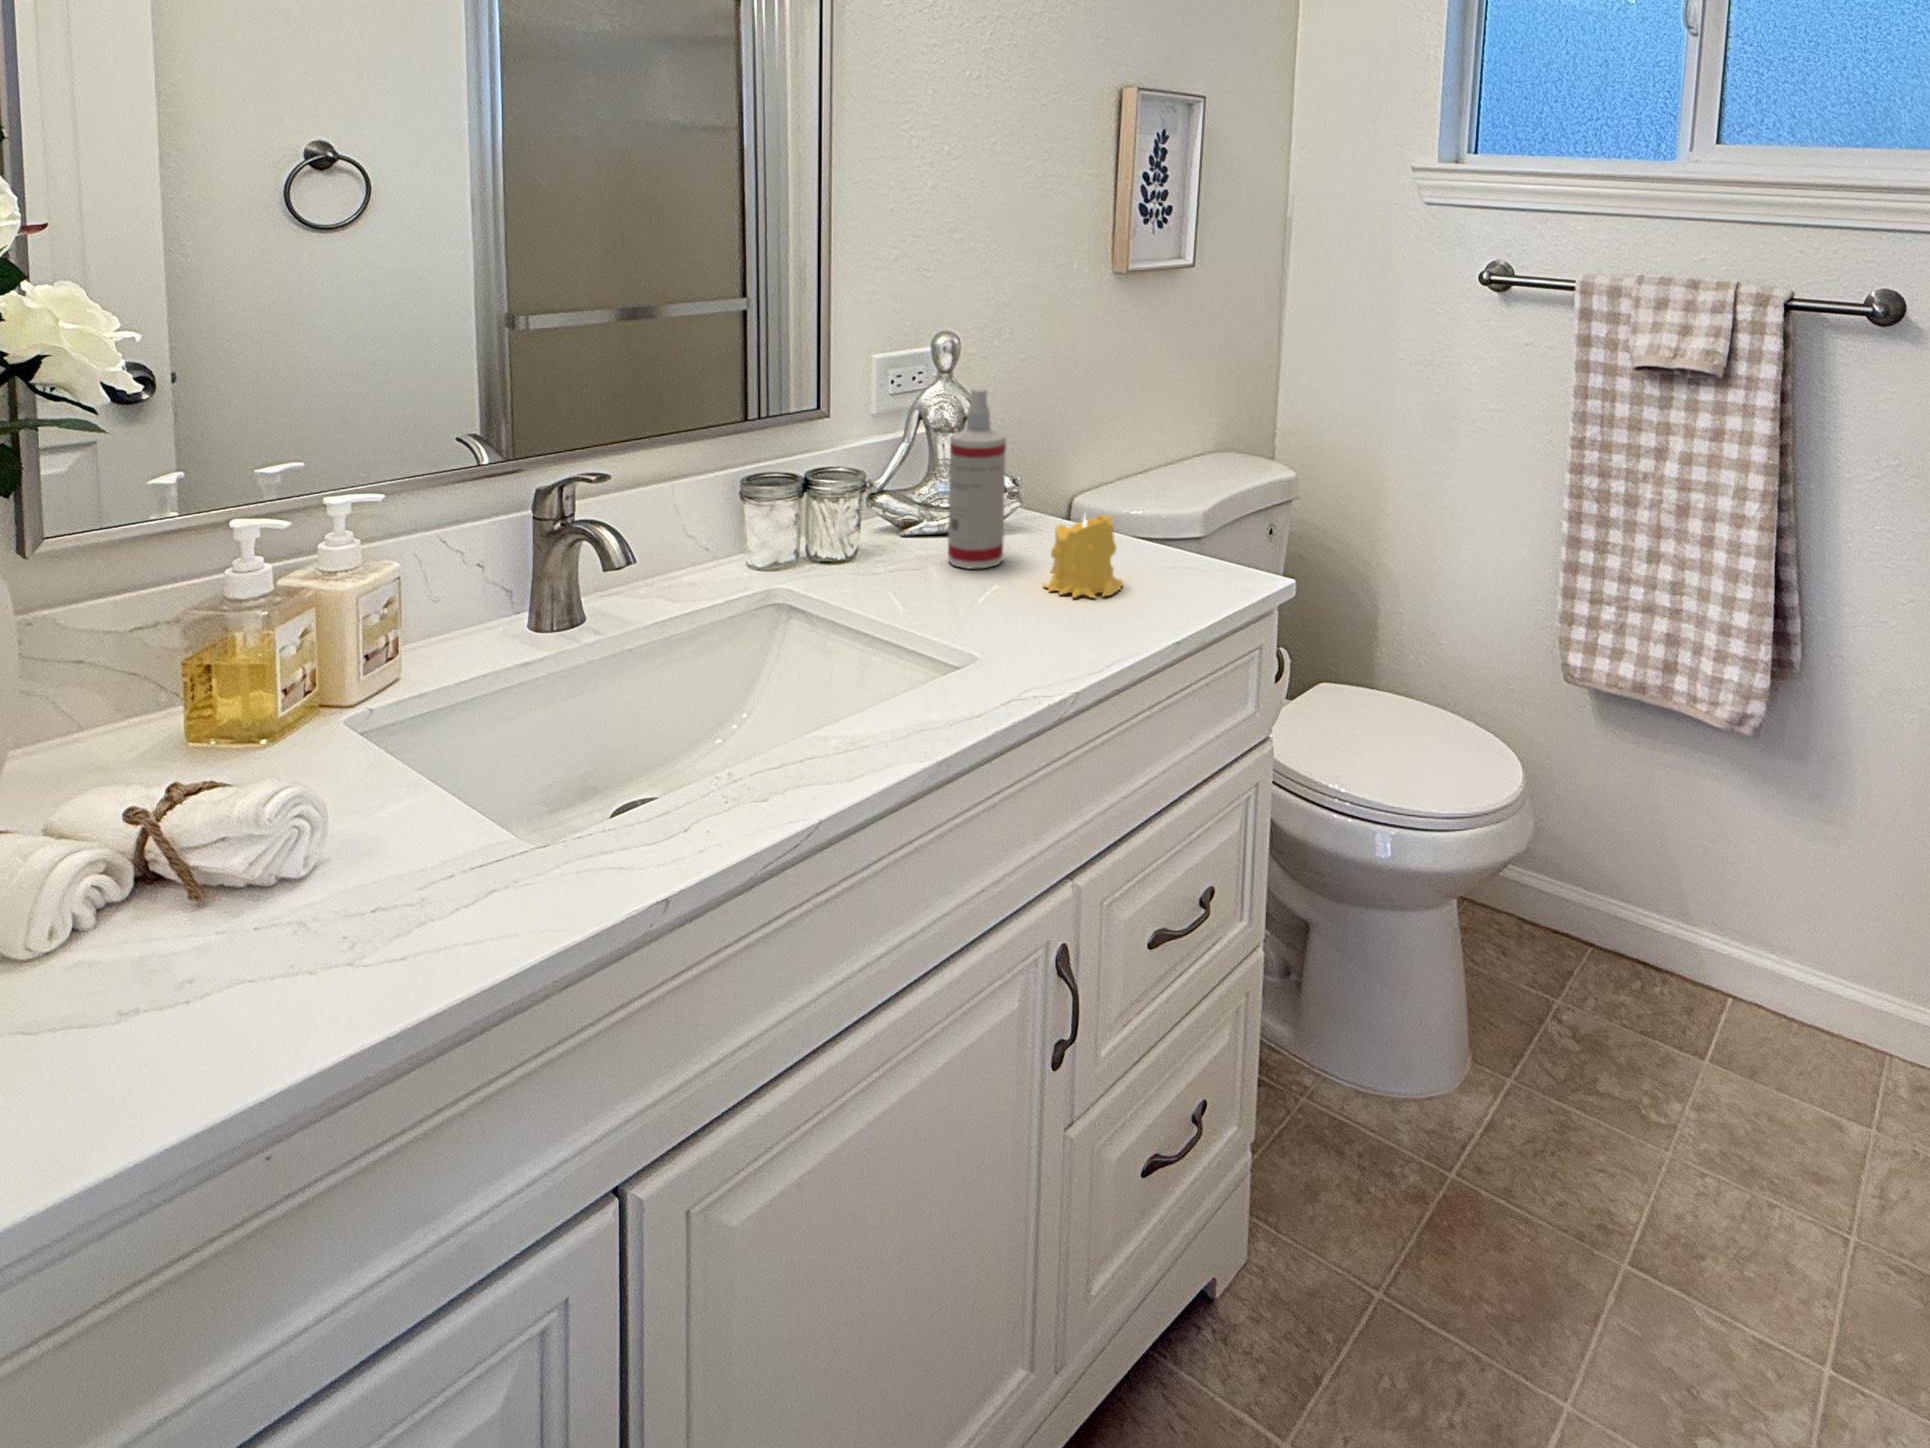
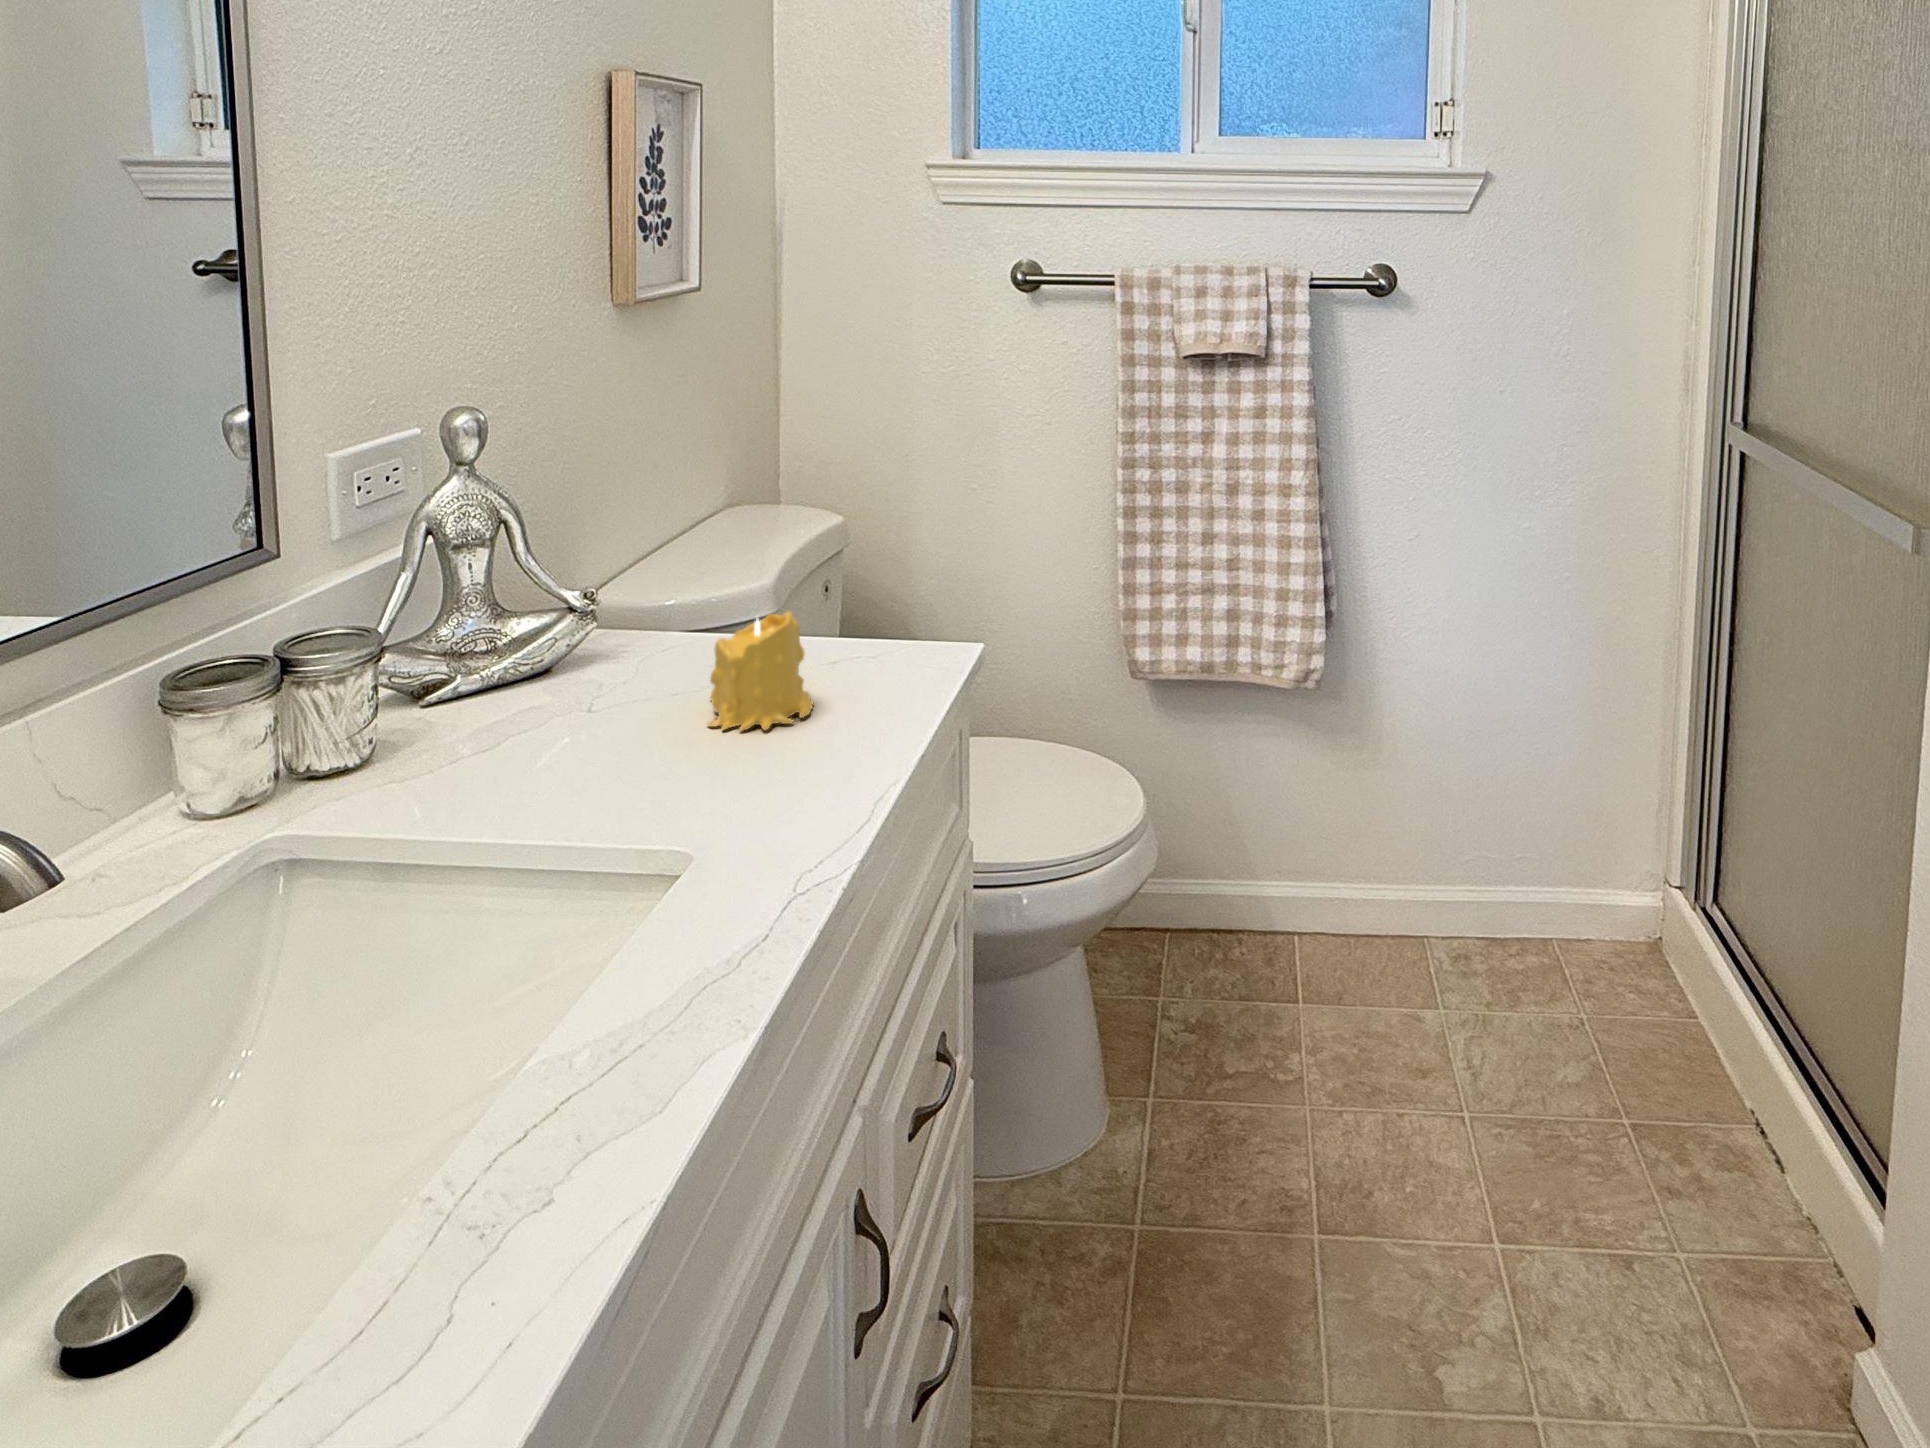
spray bottle: present [948,389,1006,569] -> none [529,474,616,730]

